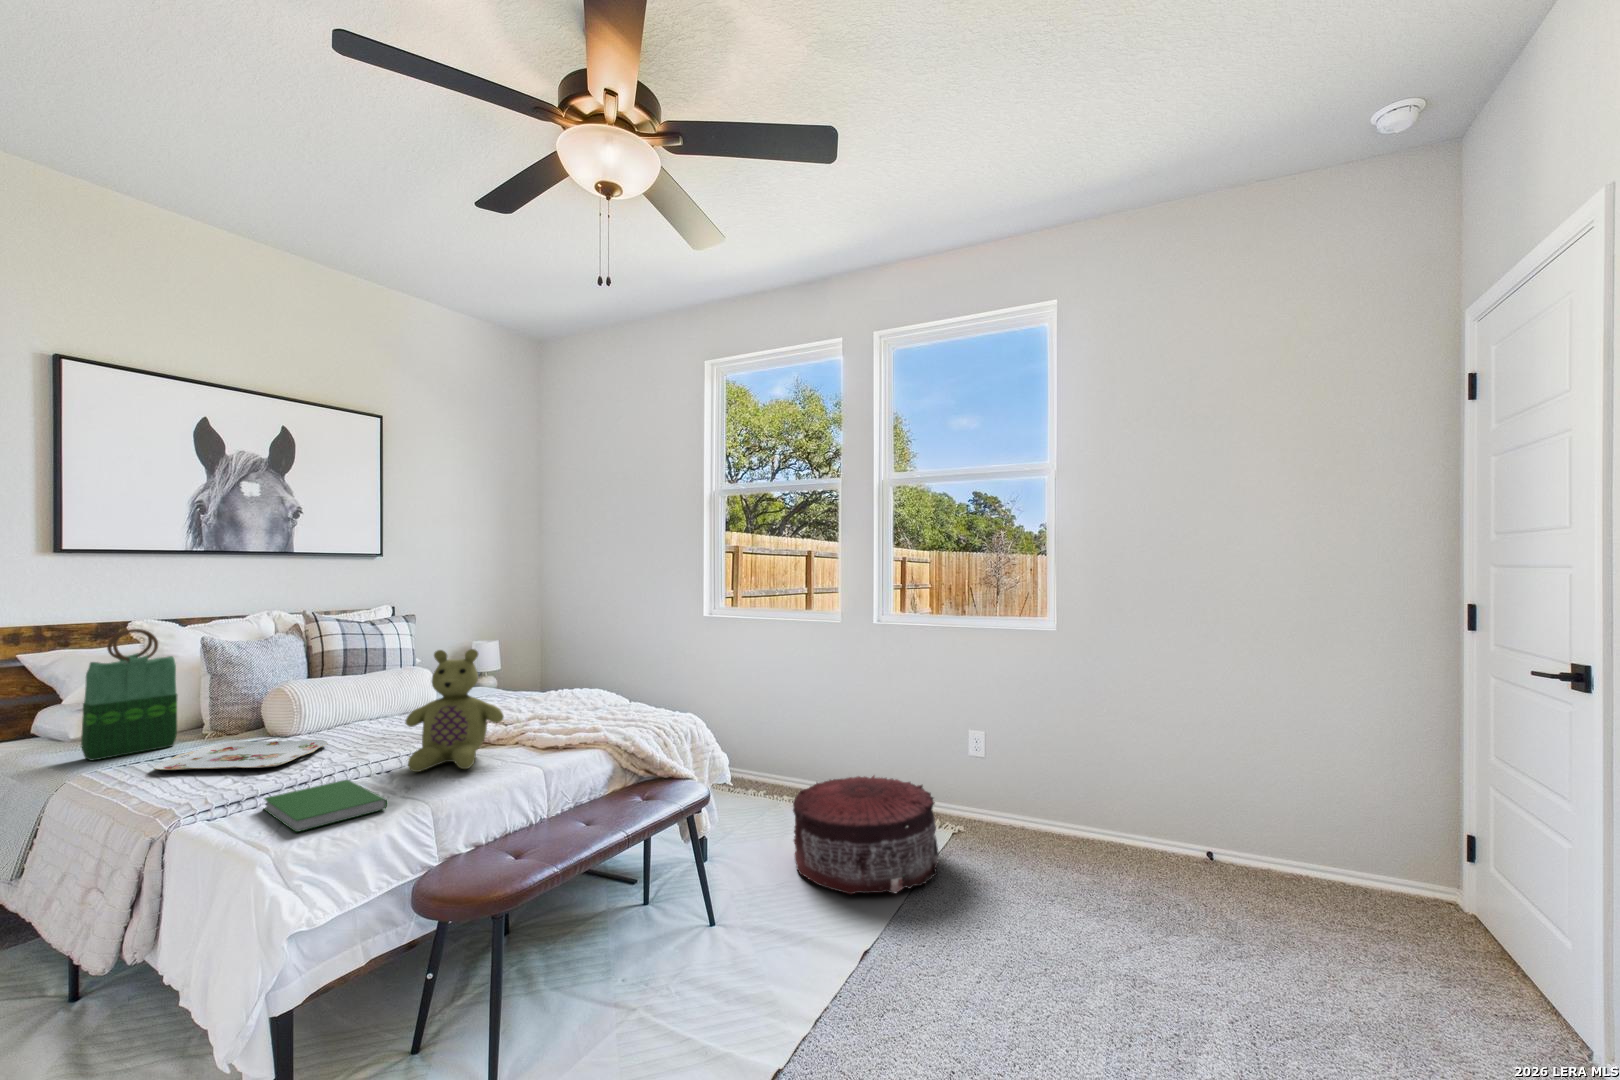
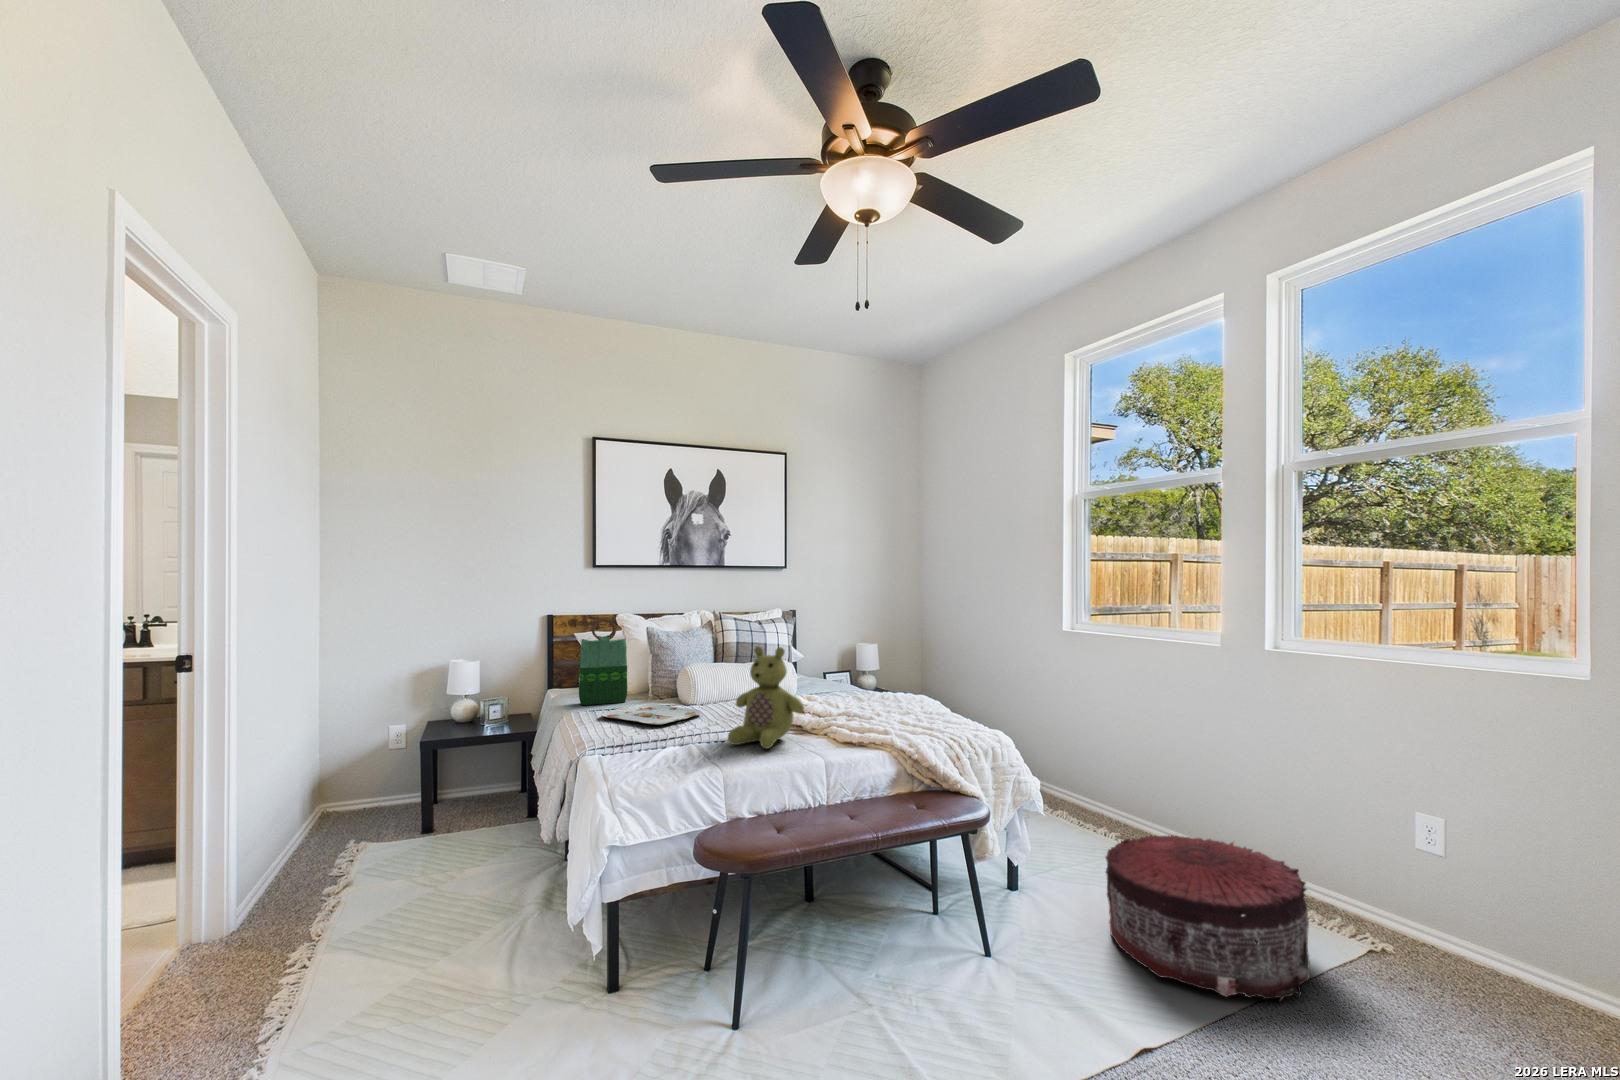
hardcover book: present [264,780,387,832] -> none [629,742,692,773]

